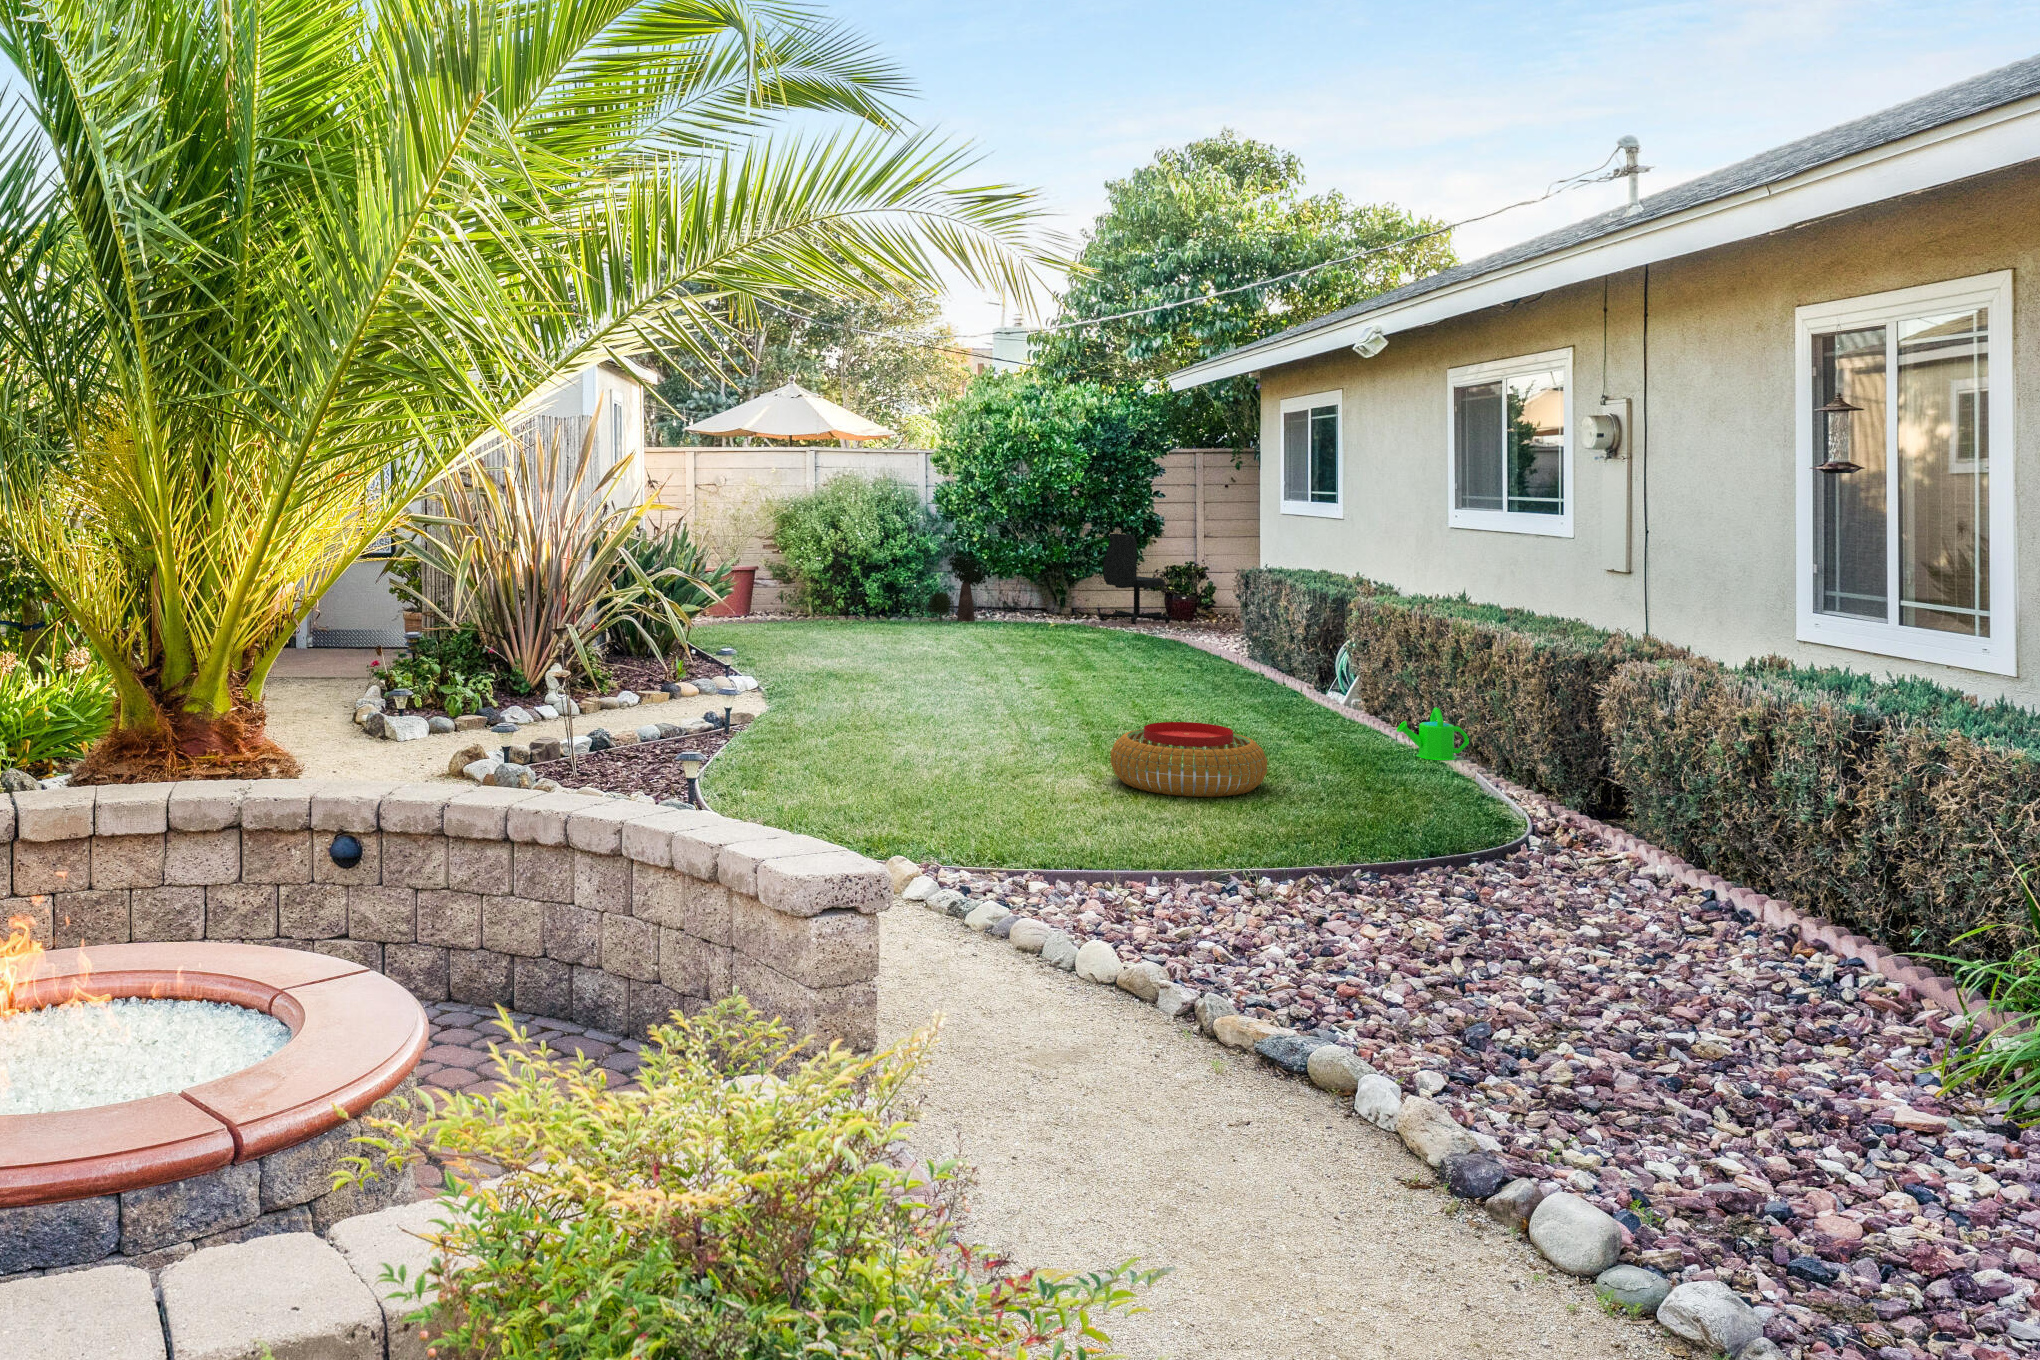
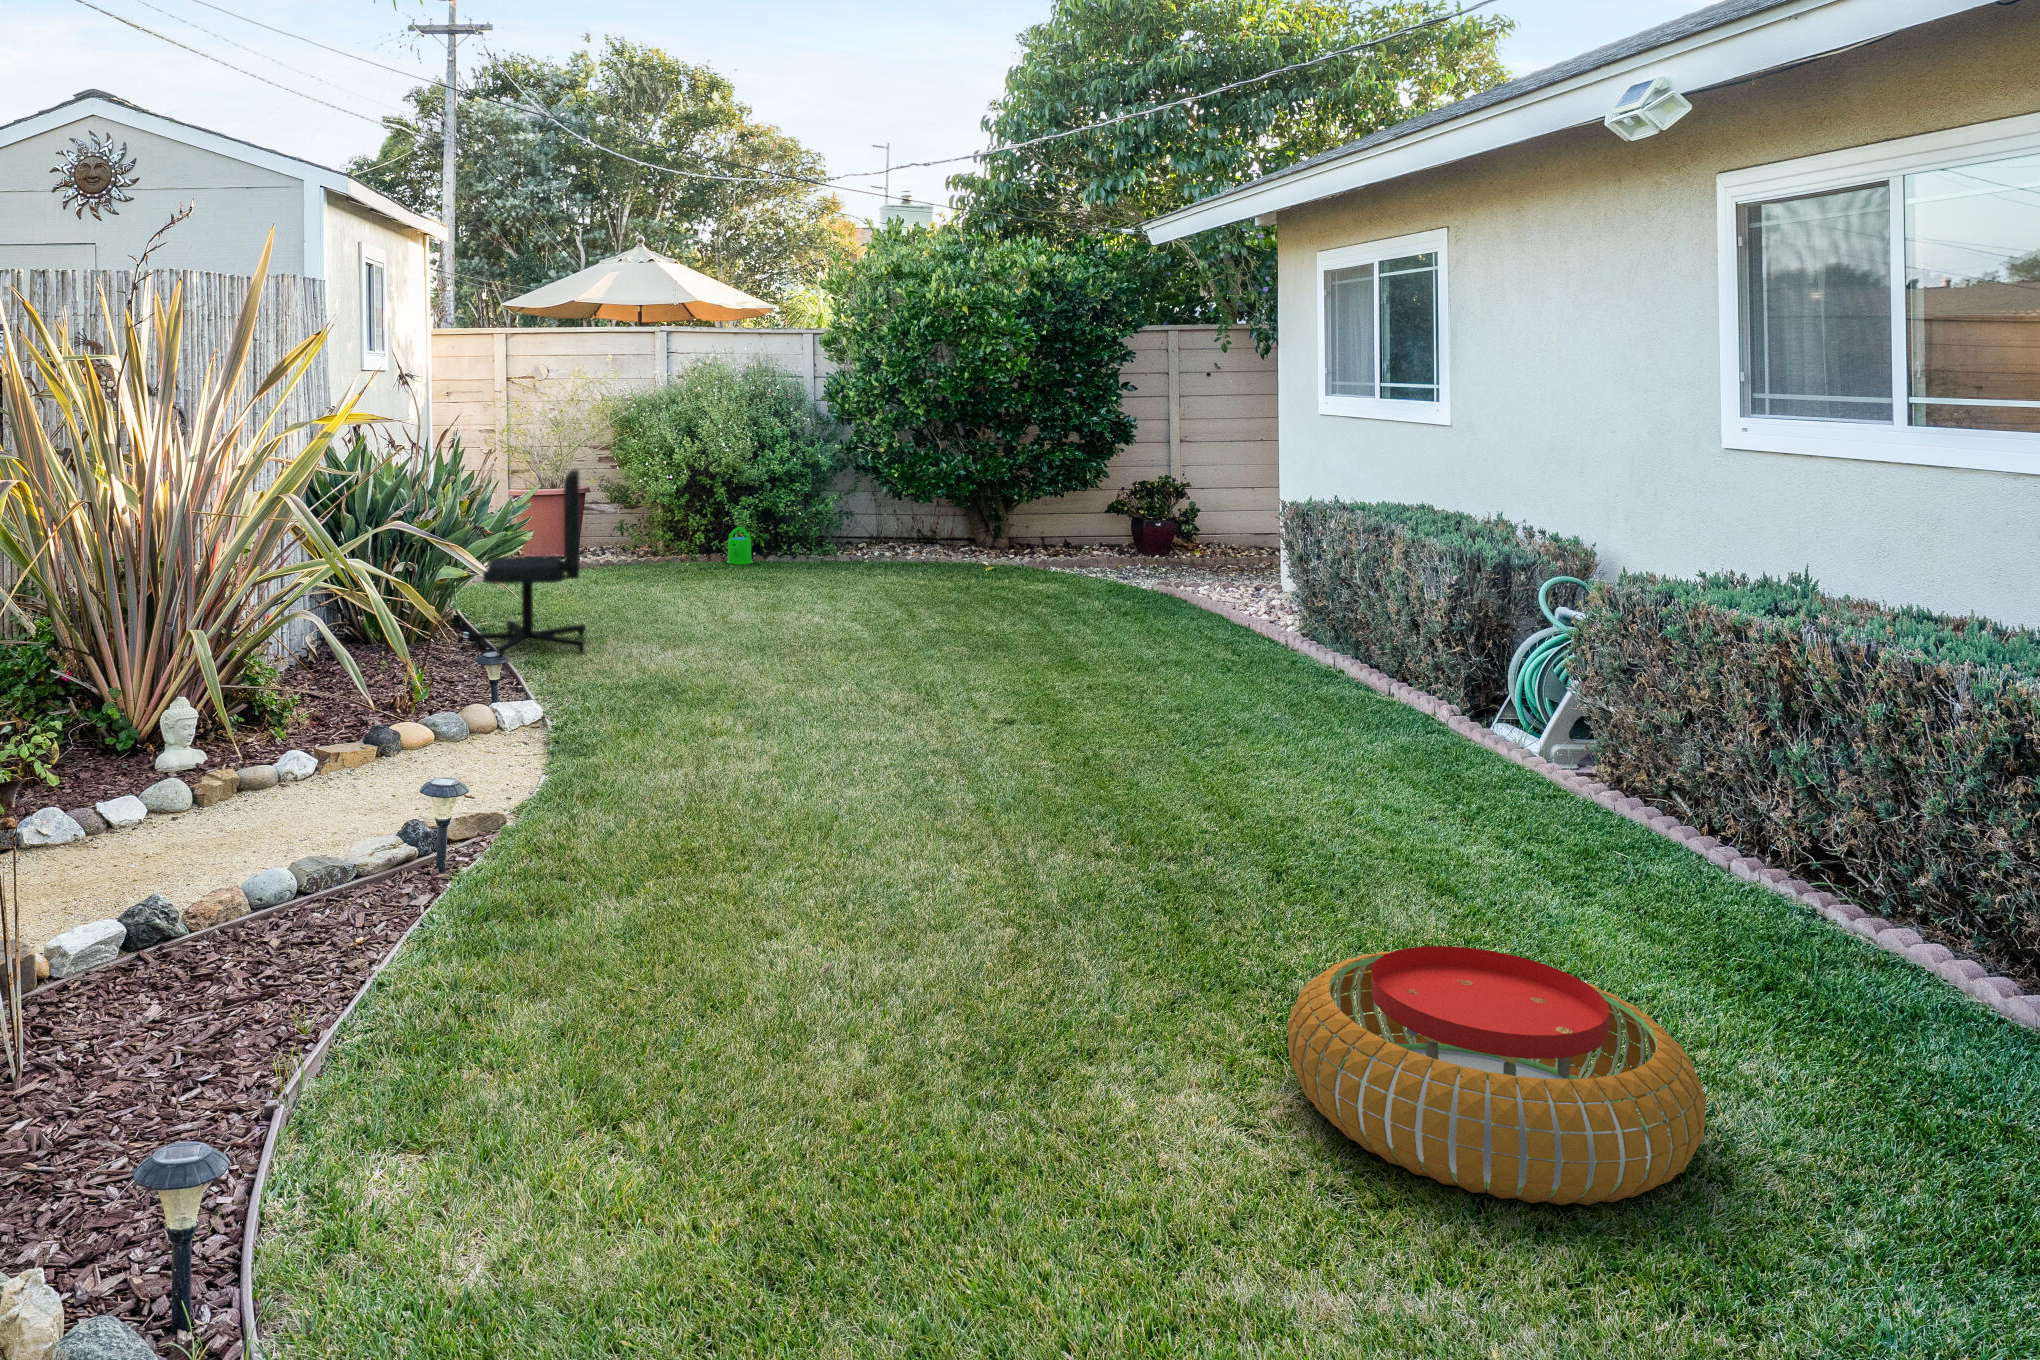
chair: present [1100,534,1171,624] -> present [464,470,586,659]
potted plant: present [928,553,986,621] -> none [817,467,897,560]
watering can: present [1397,707,1469,760] -> present [726,527,753,564]

